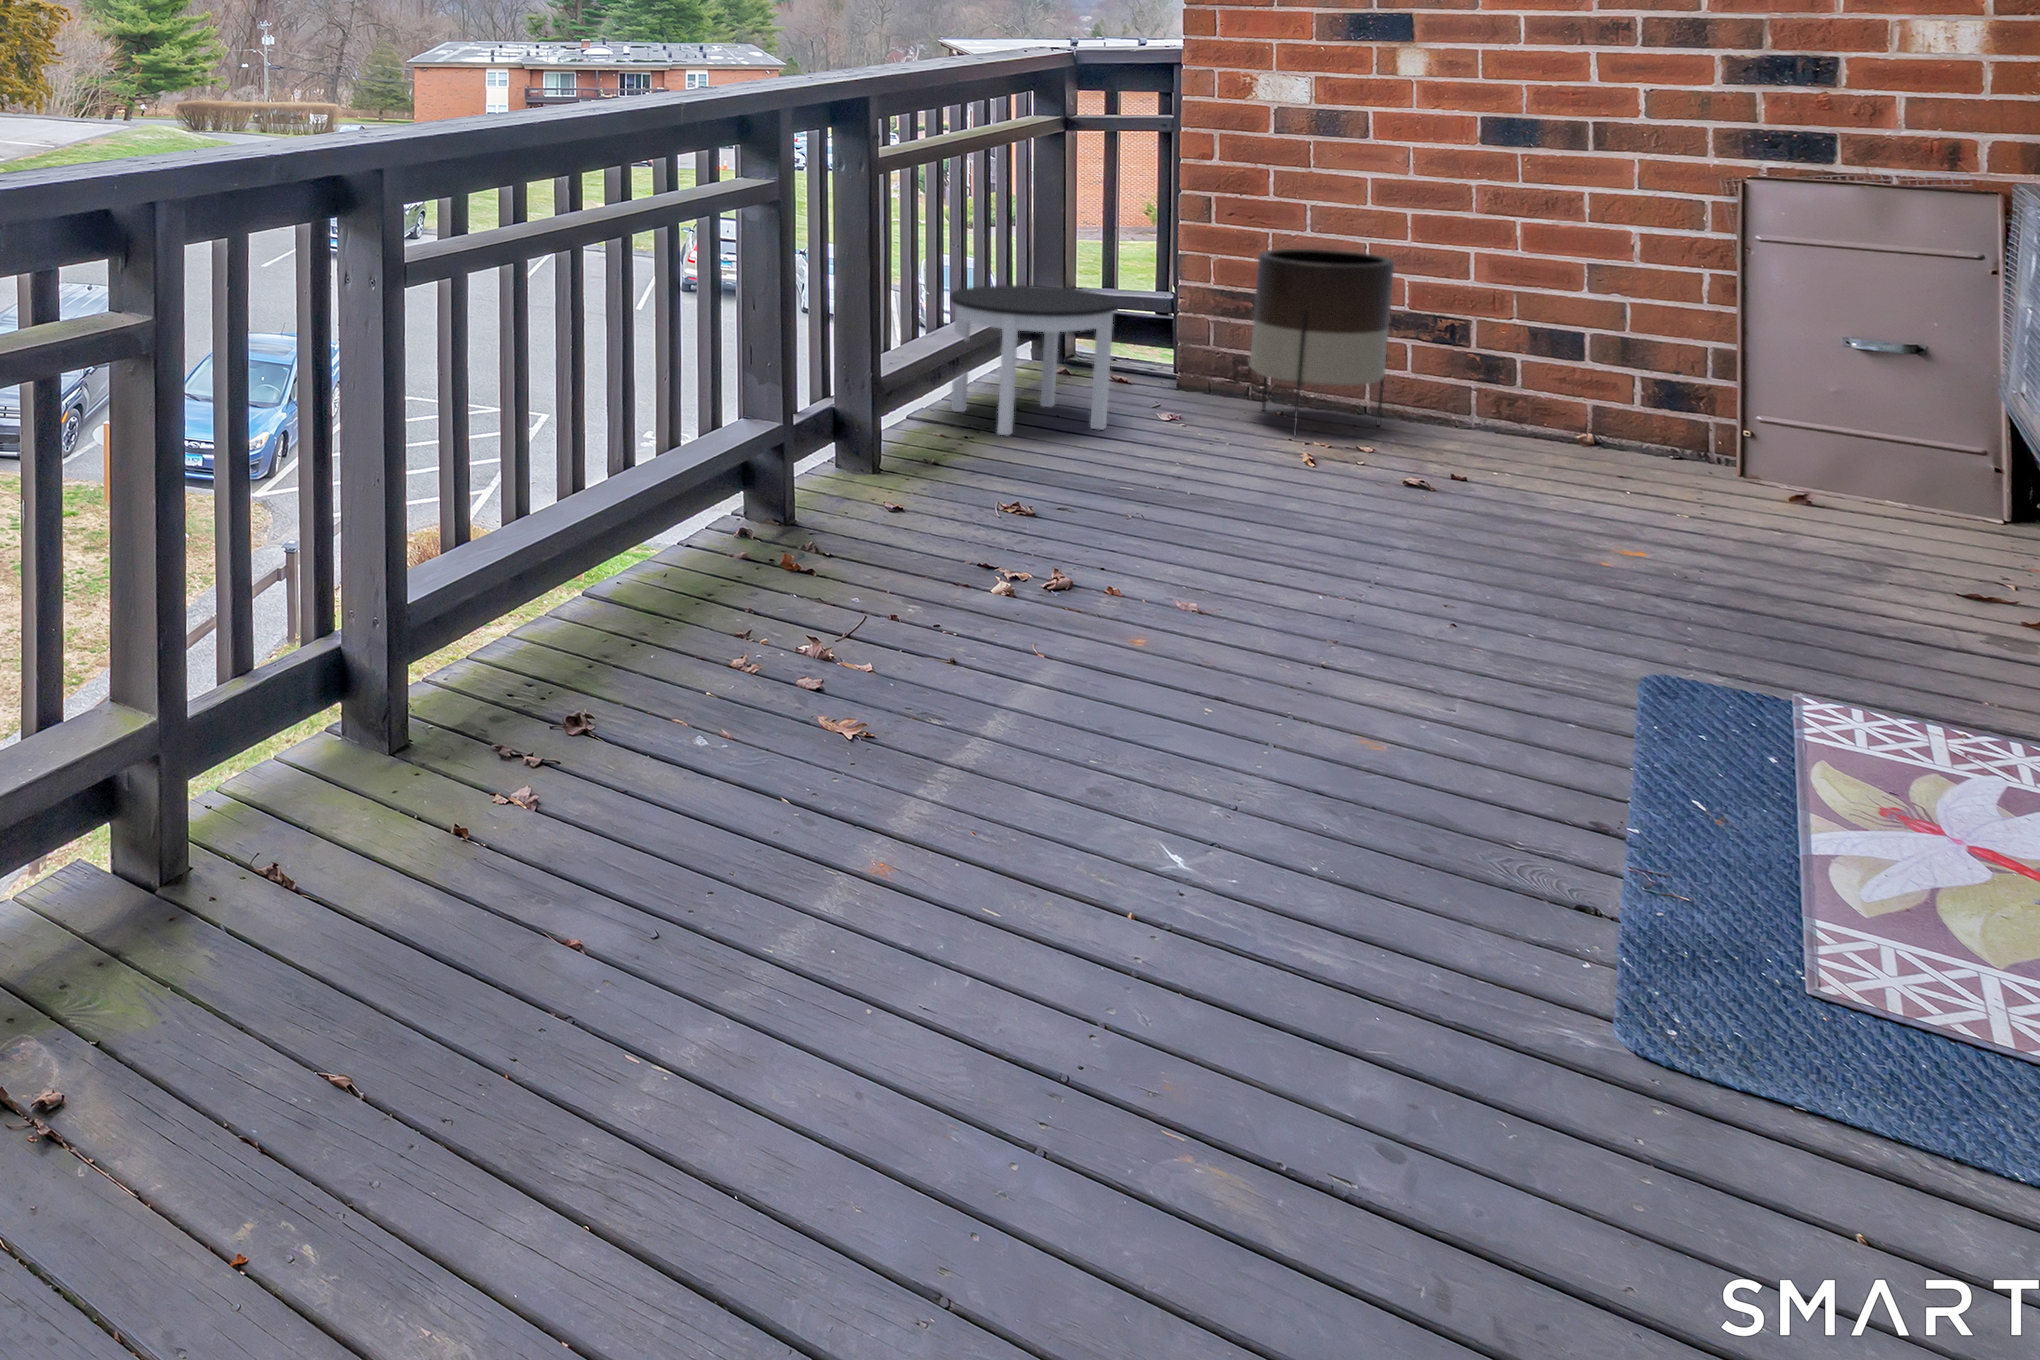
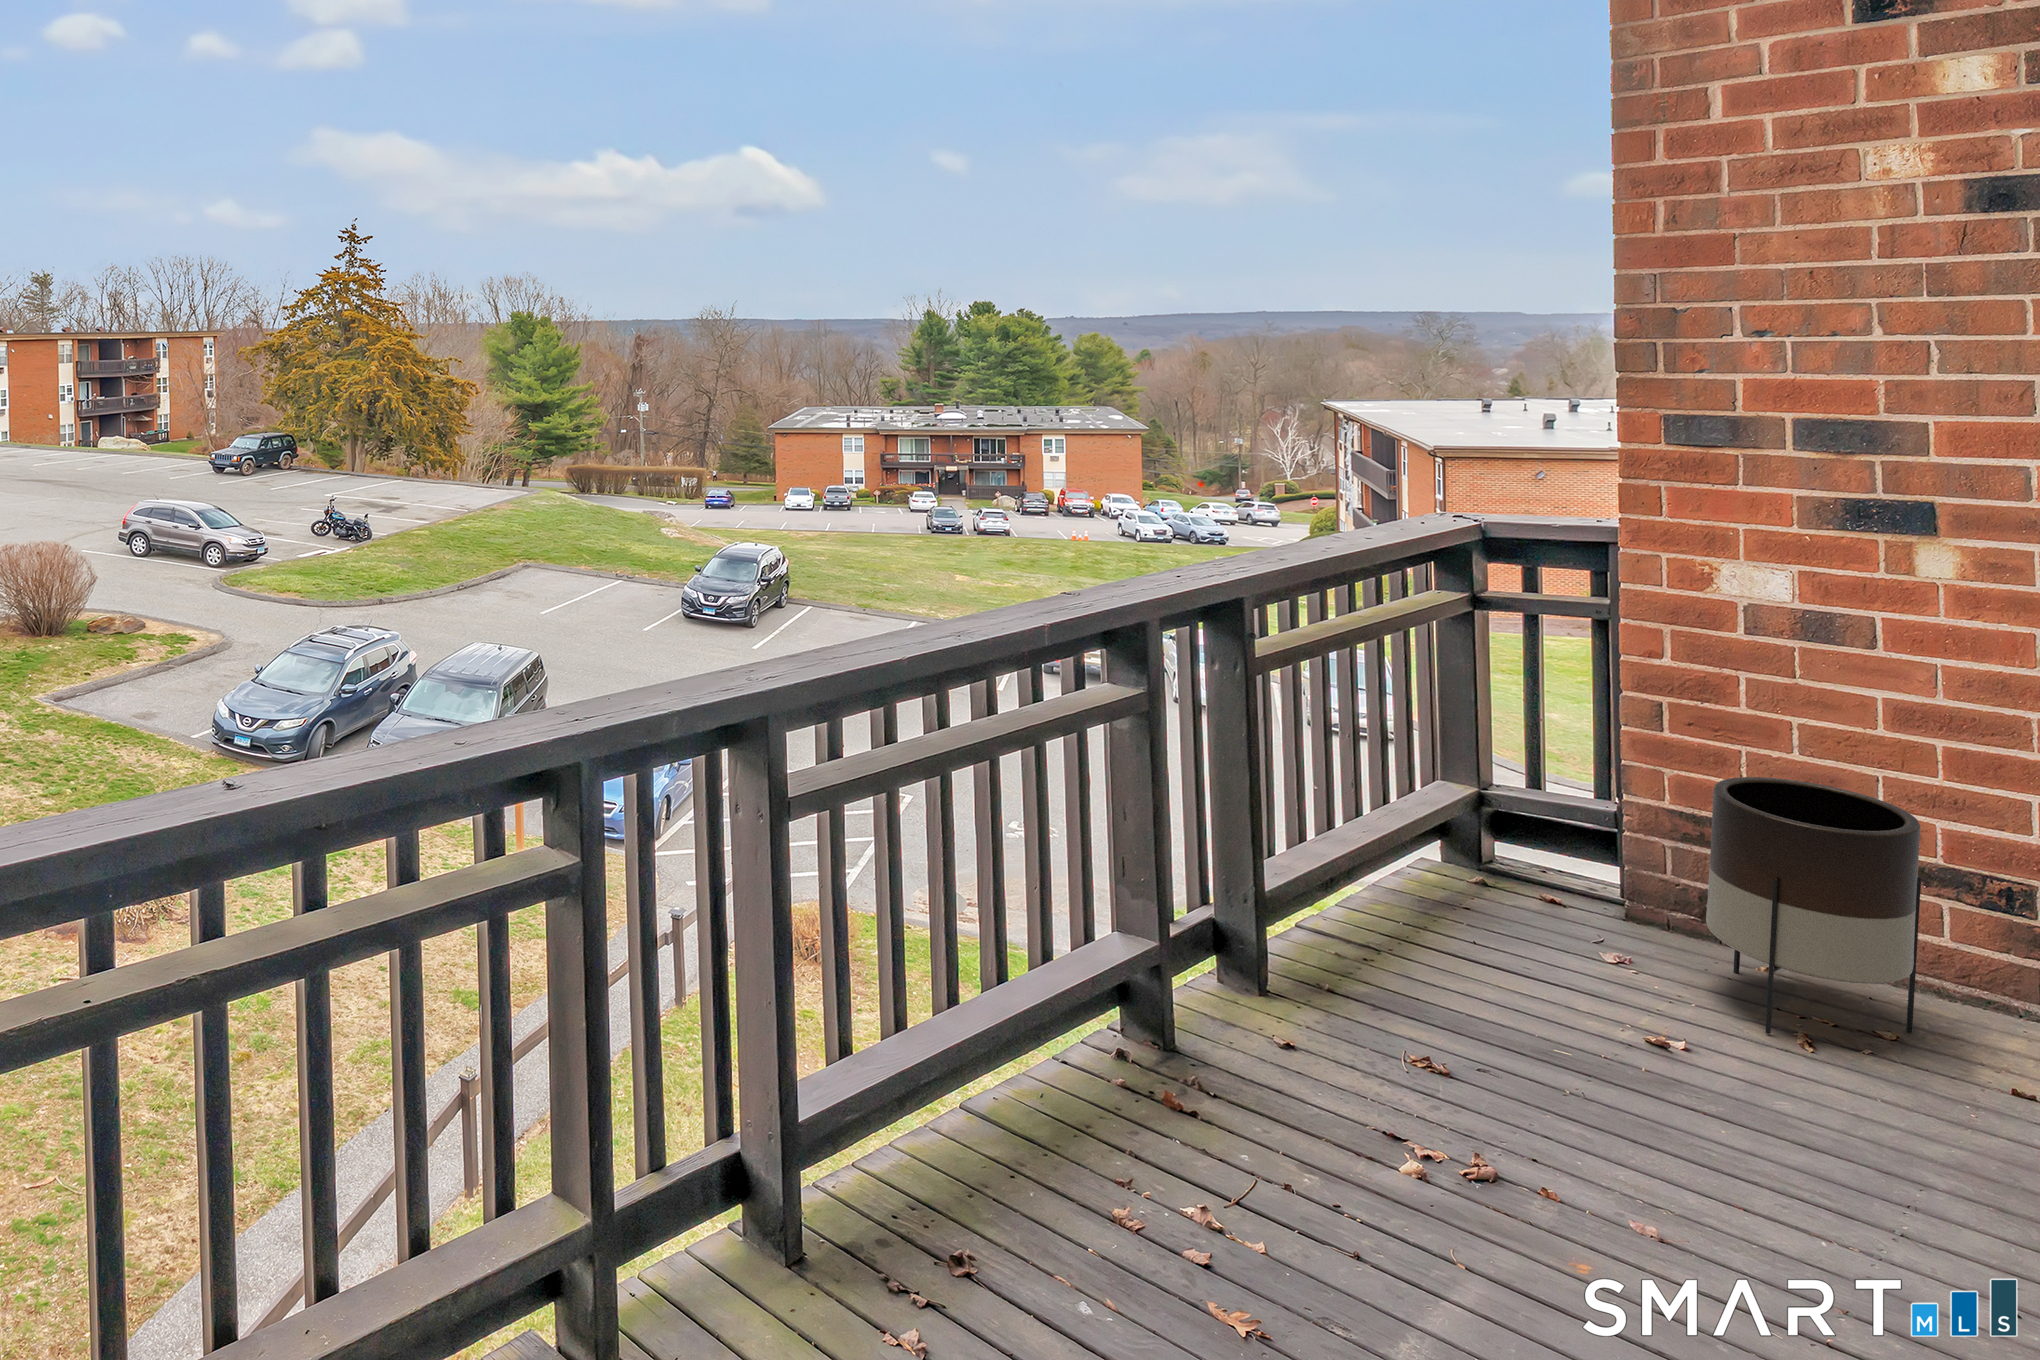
round table: present [950,285,1118,435] -> none [1294,770,1511,977]

